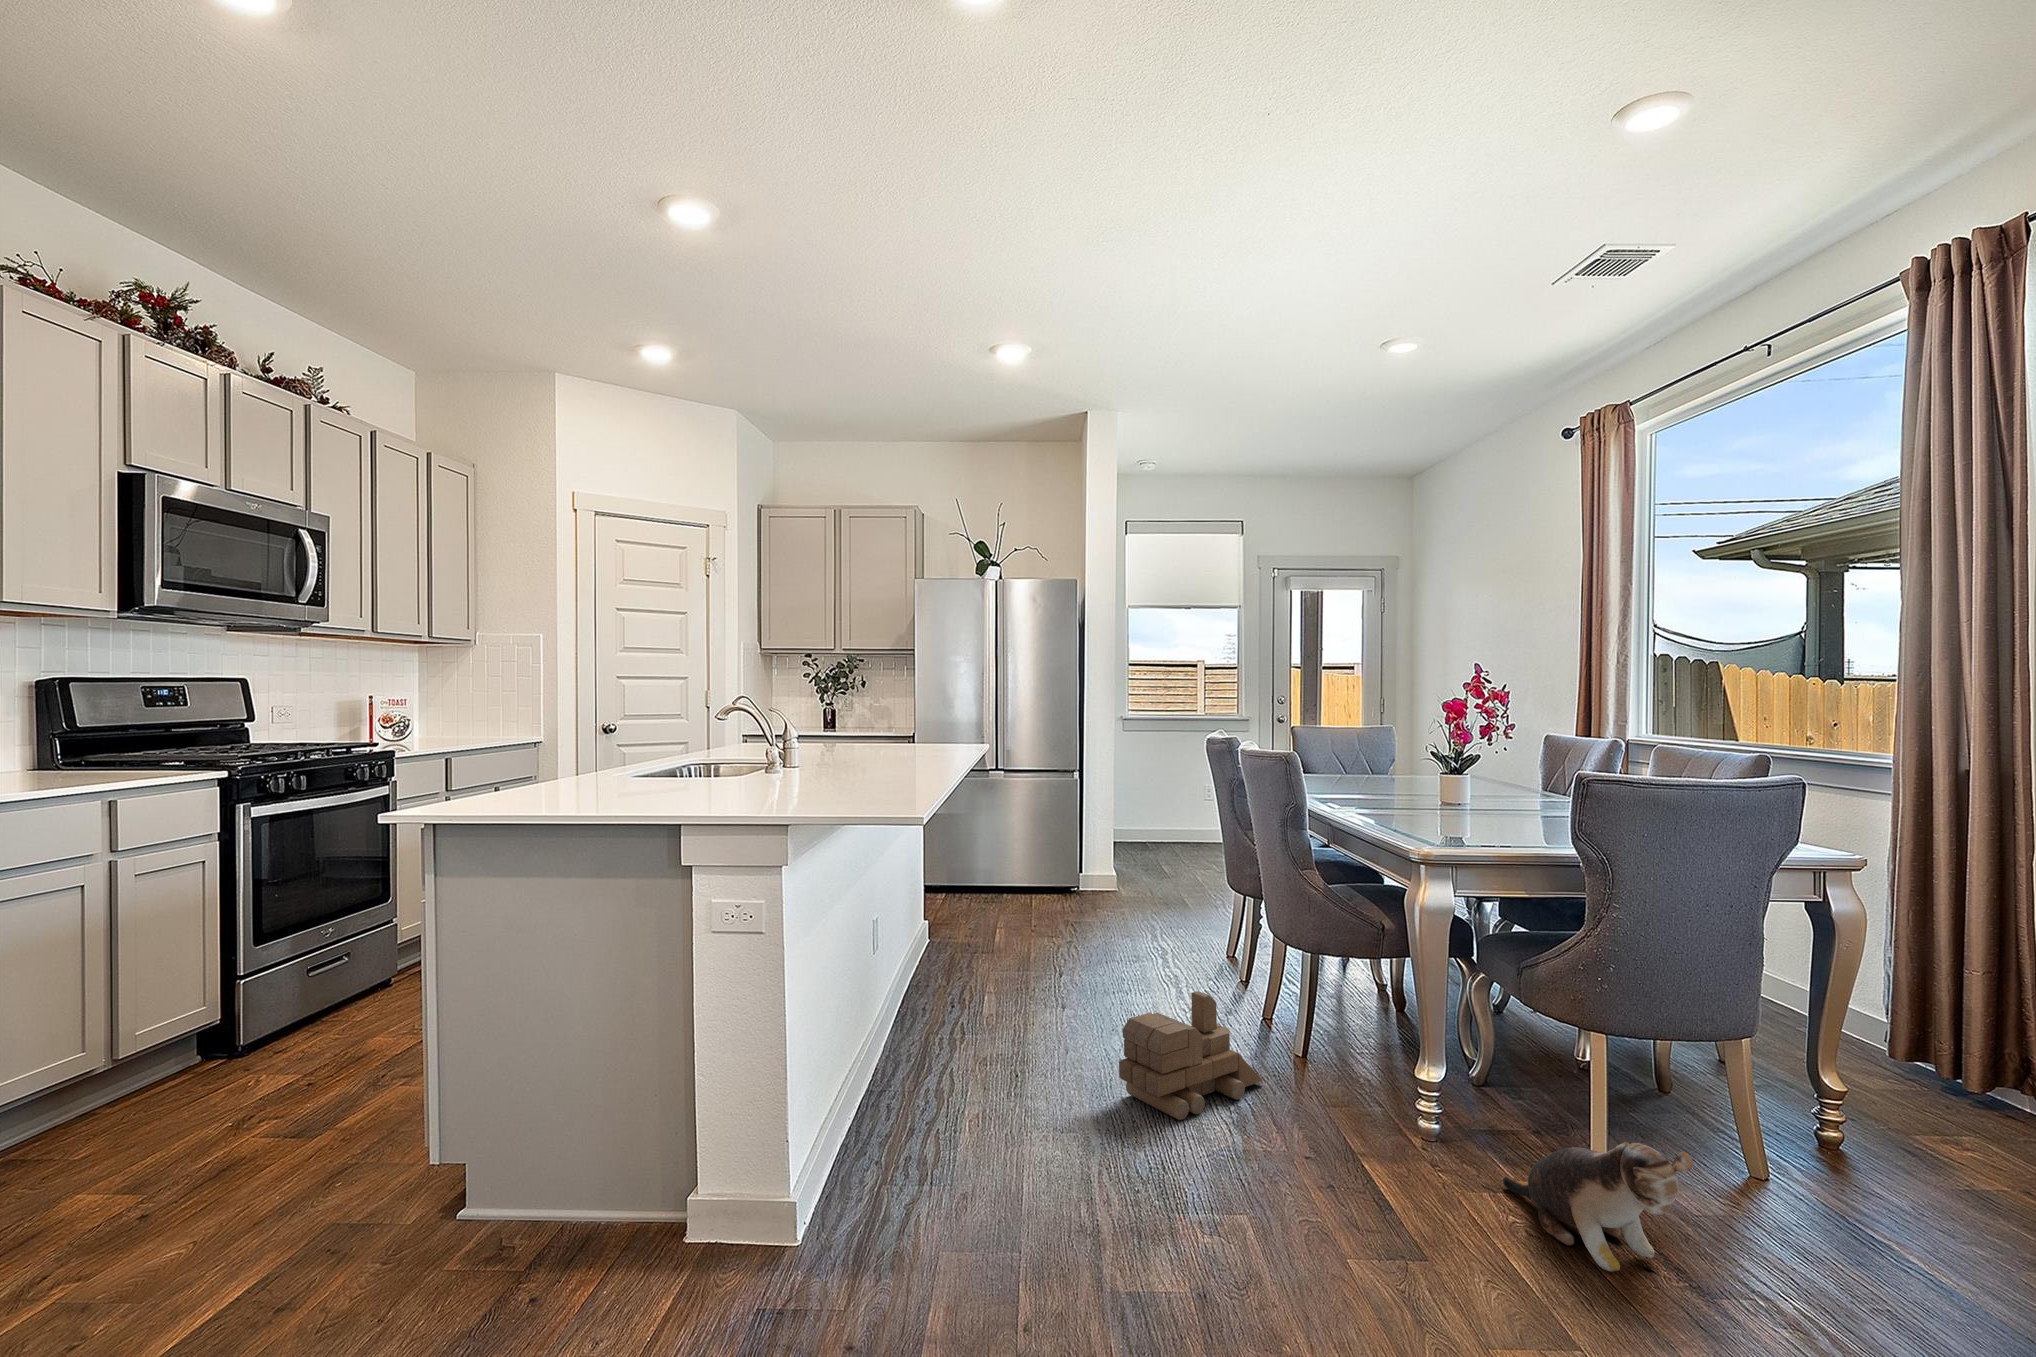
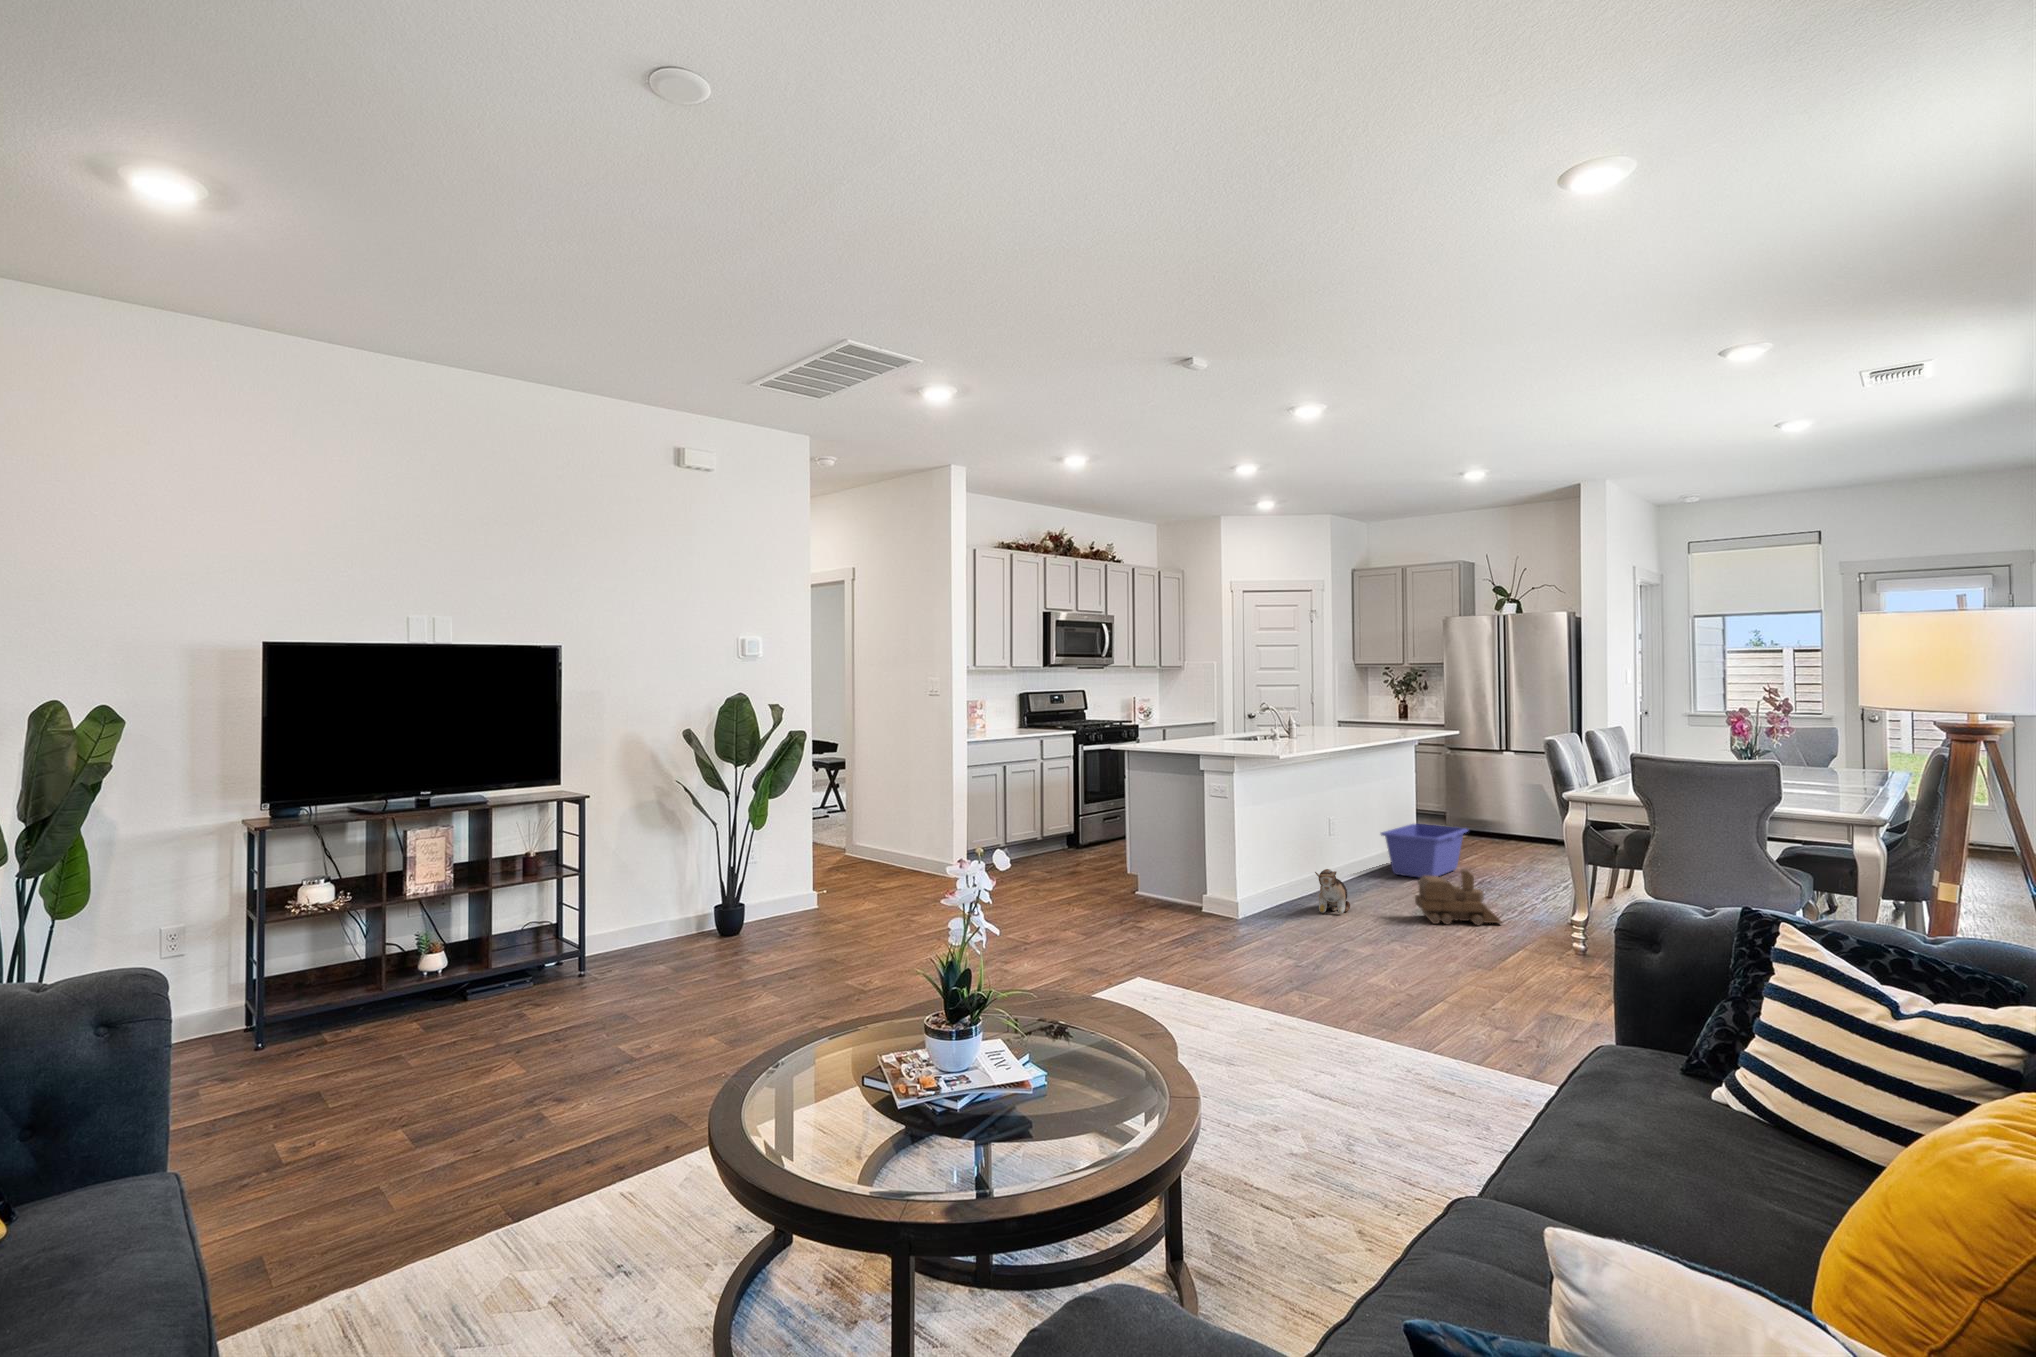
storage bin: none [927,887,1029,987] -> present [1381,824,1468,878]
plush toy: present [1503,1141,1693,1271] -> present [1315,869,1350,914]

